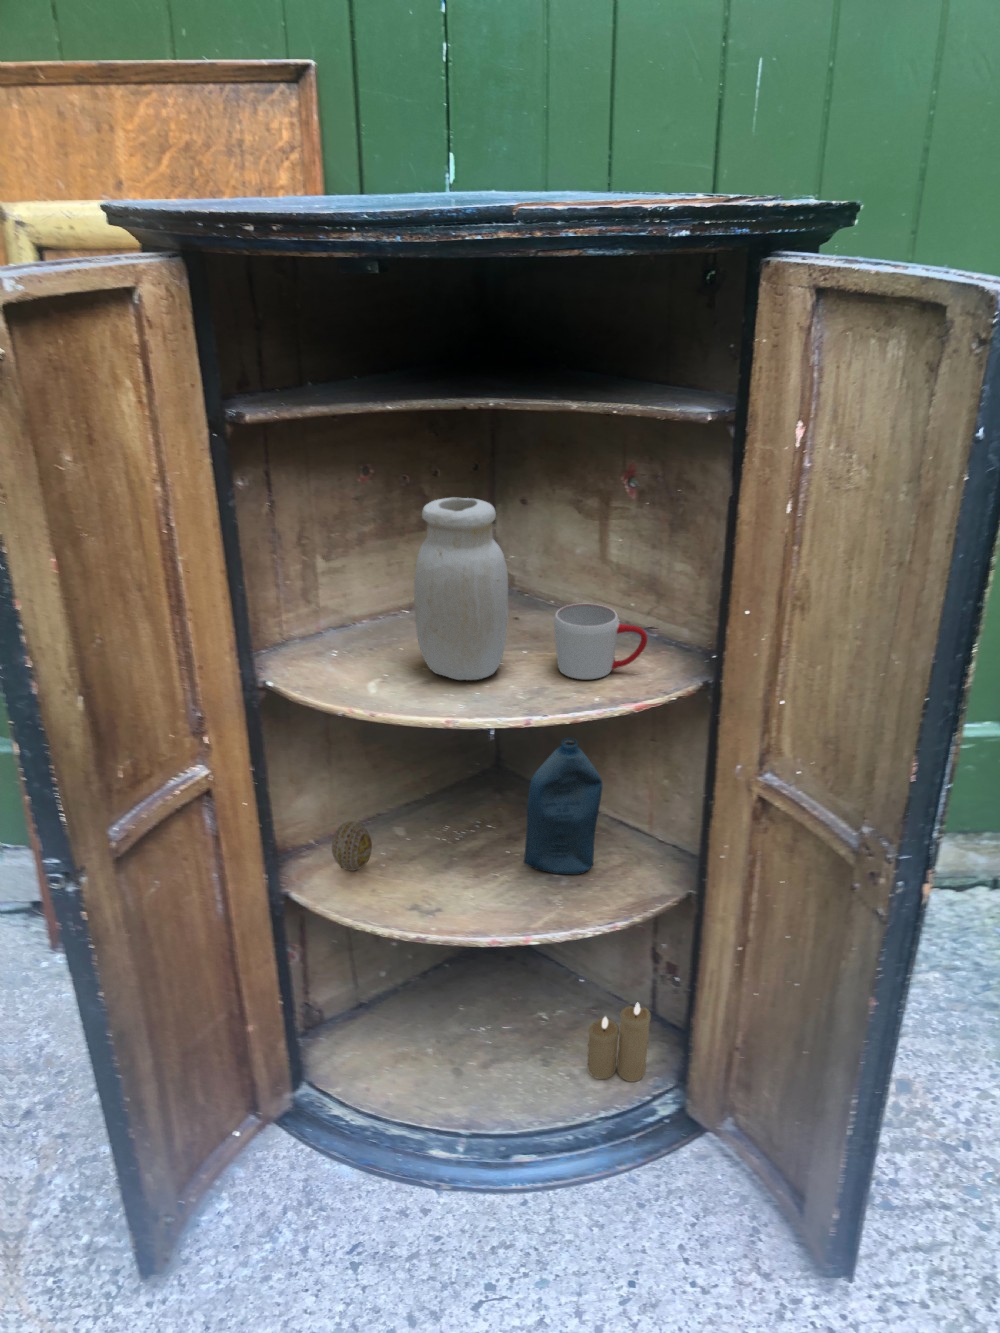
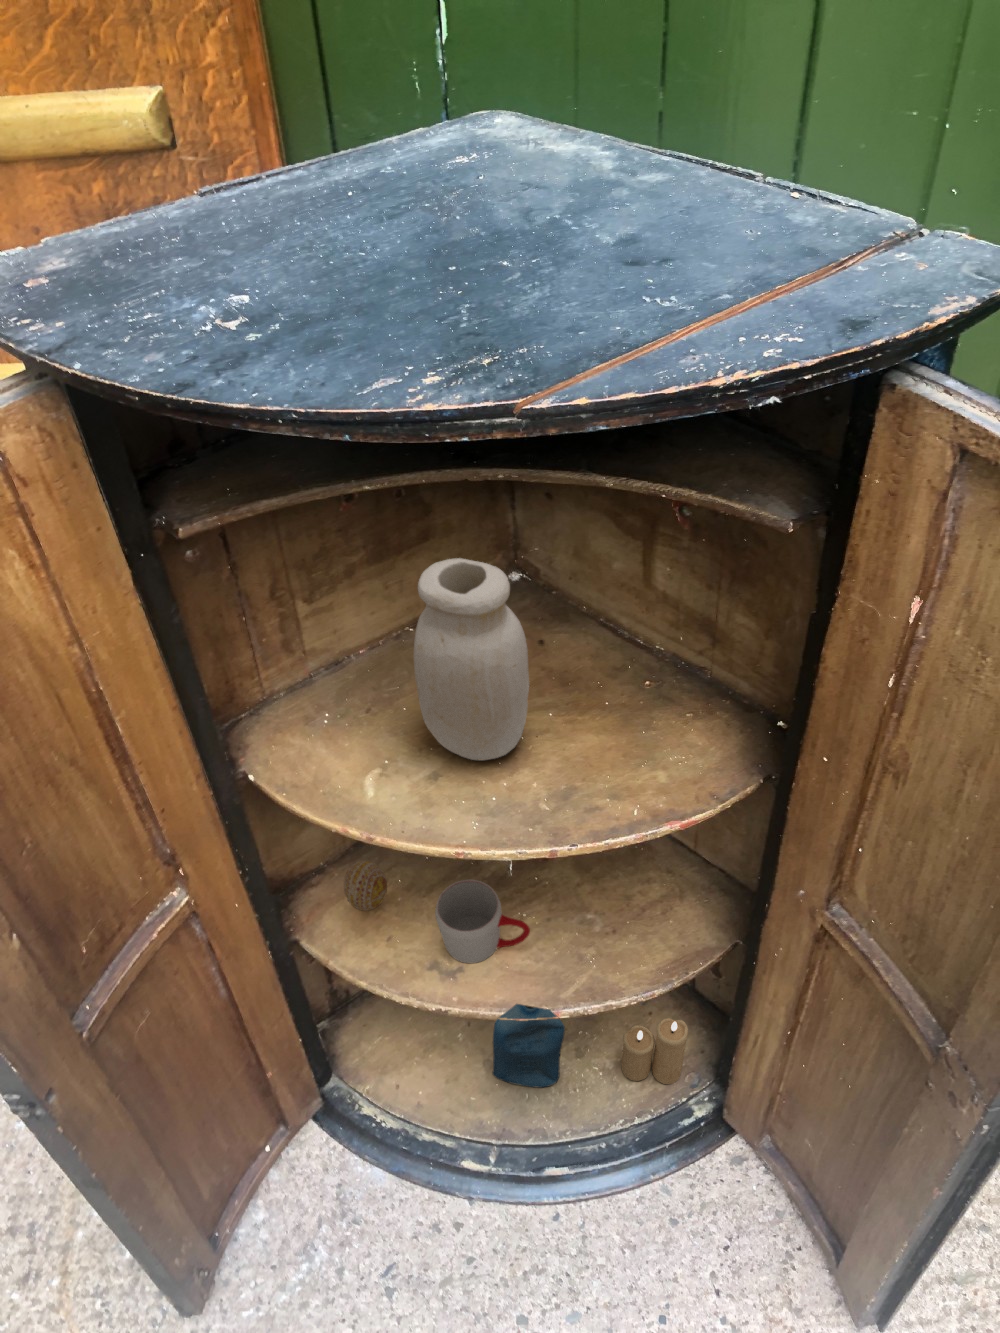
mug: present [554,604,647,679] -> present [435,880,530,963]
bottle: present [524,738,602,875] -> present [492,1004,565,1088]

